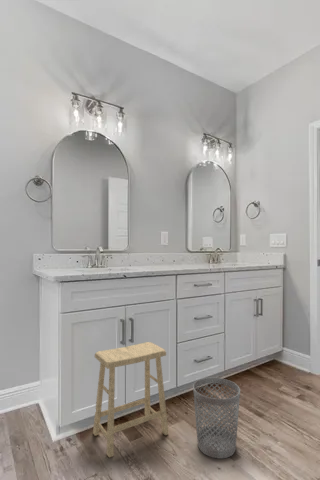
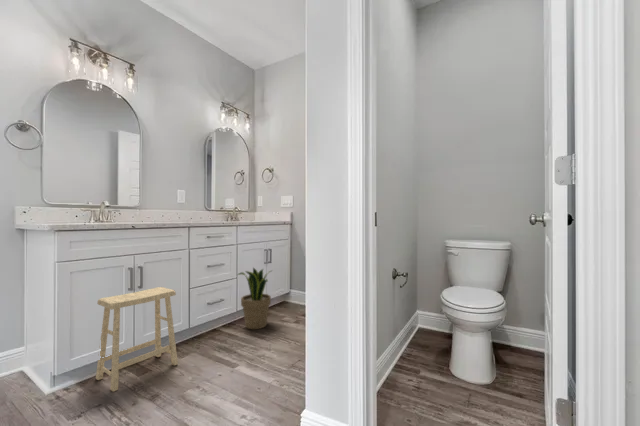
potted plant: none [226,323,269,399] -> present [238,268,271,329]
wastebasket: present [193,378,240,458] -> none [200,309,241,371]

